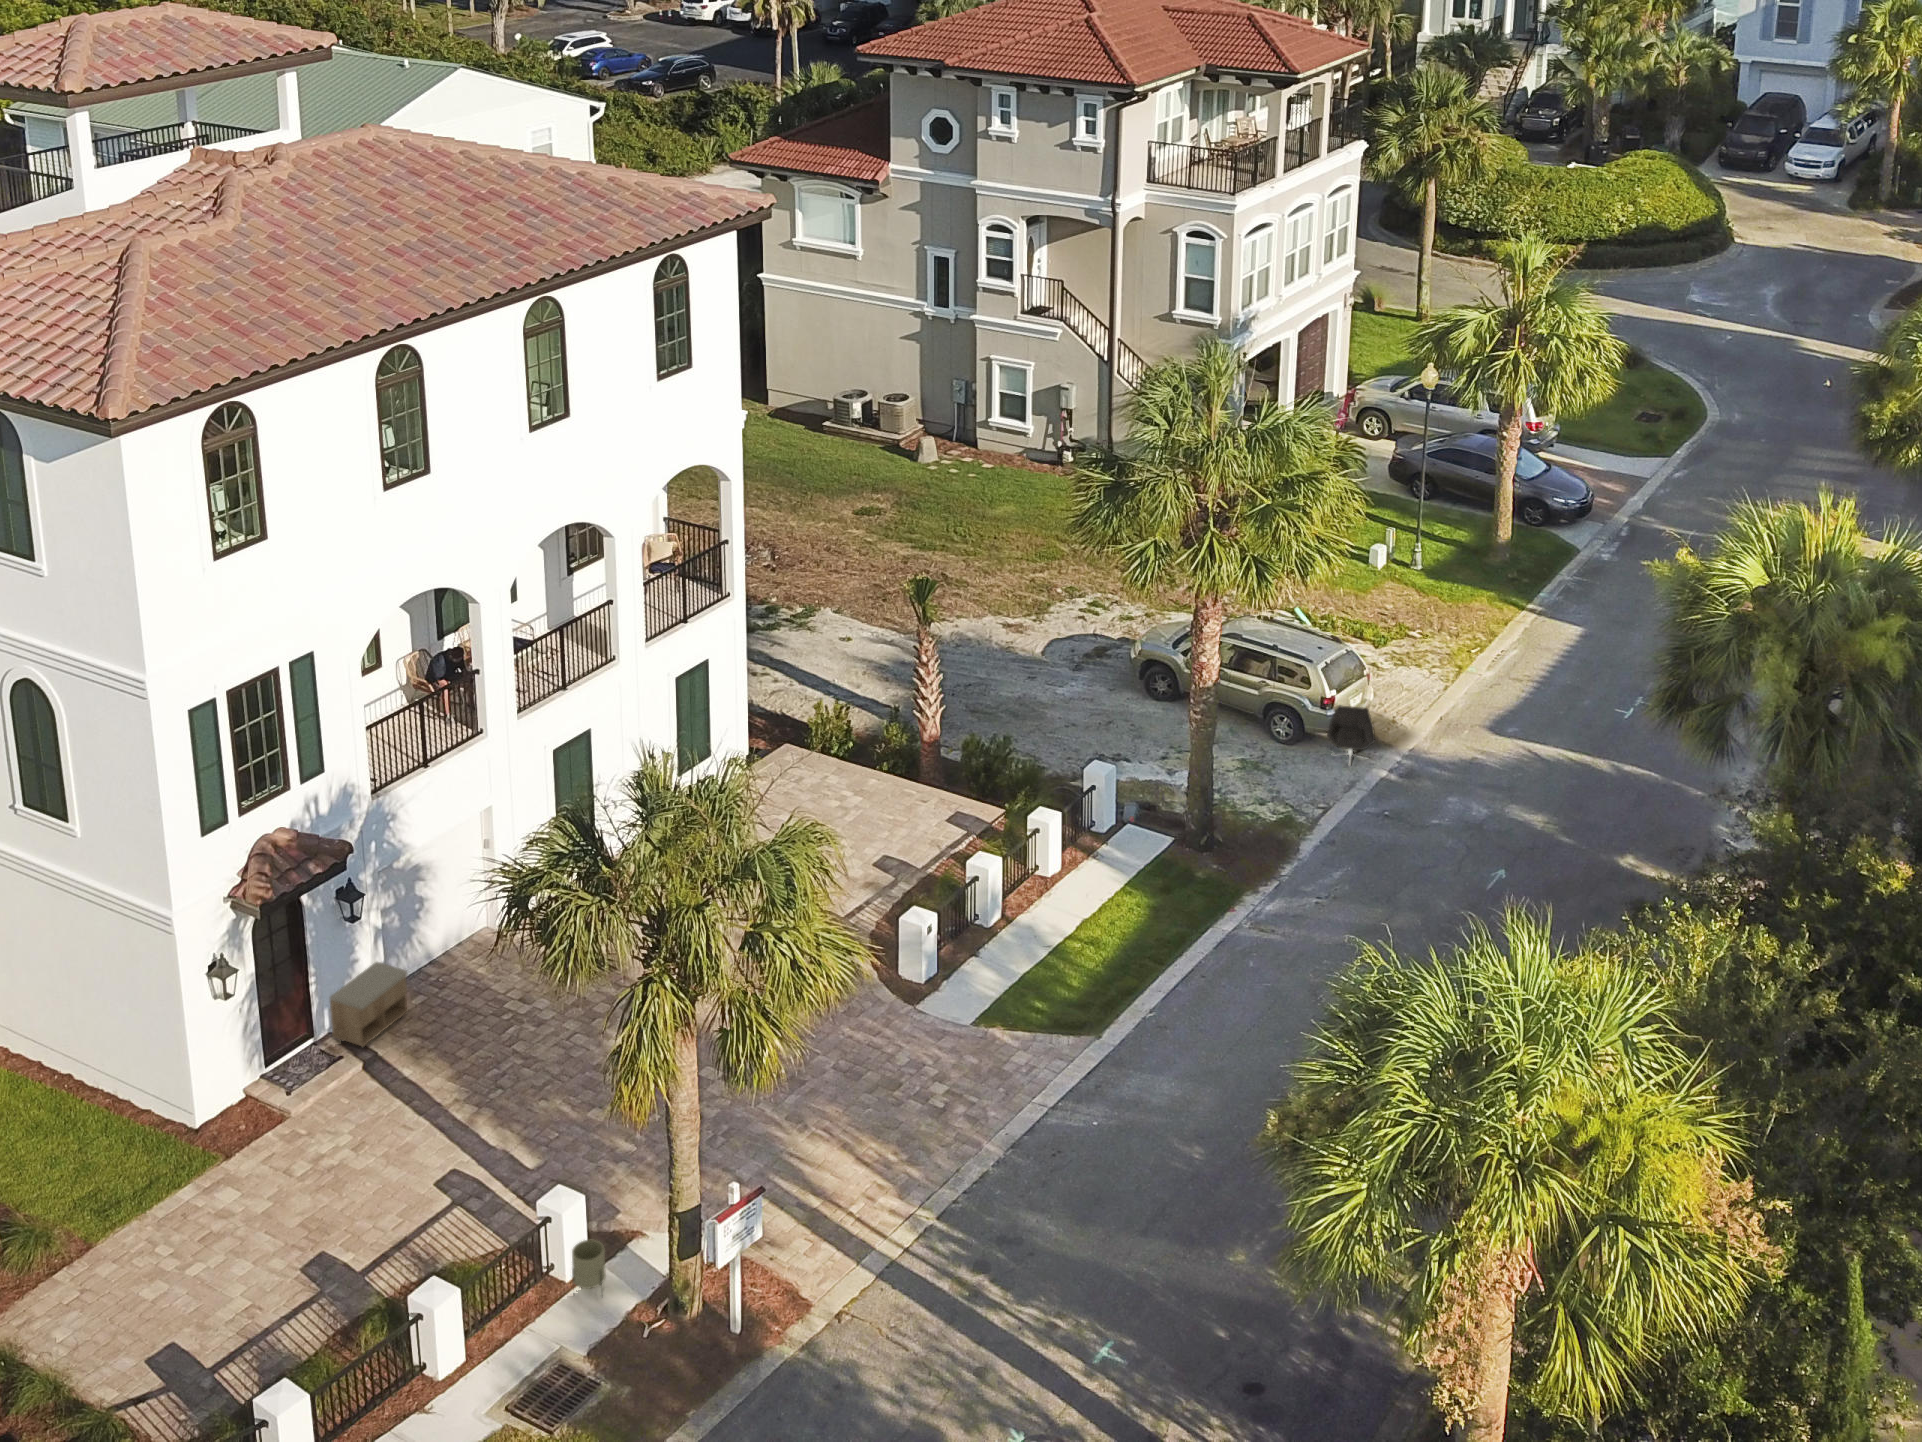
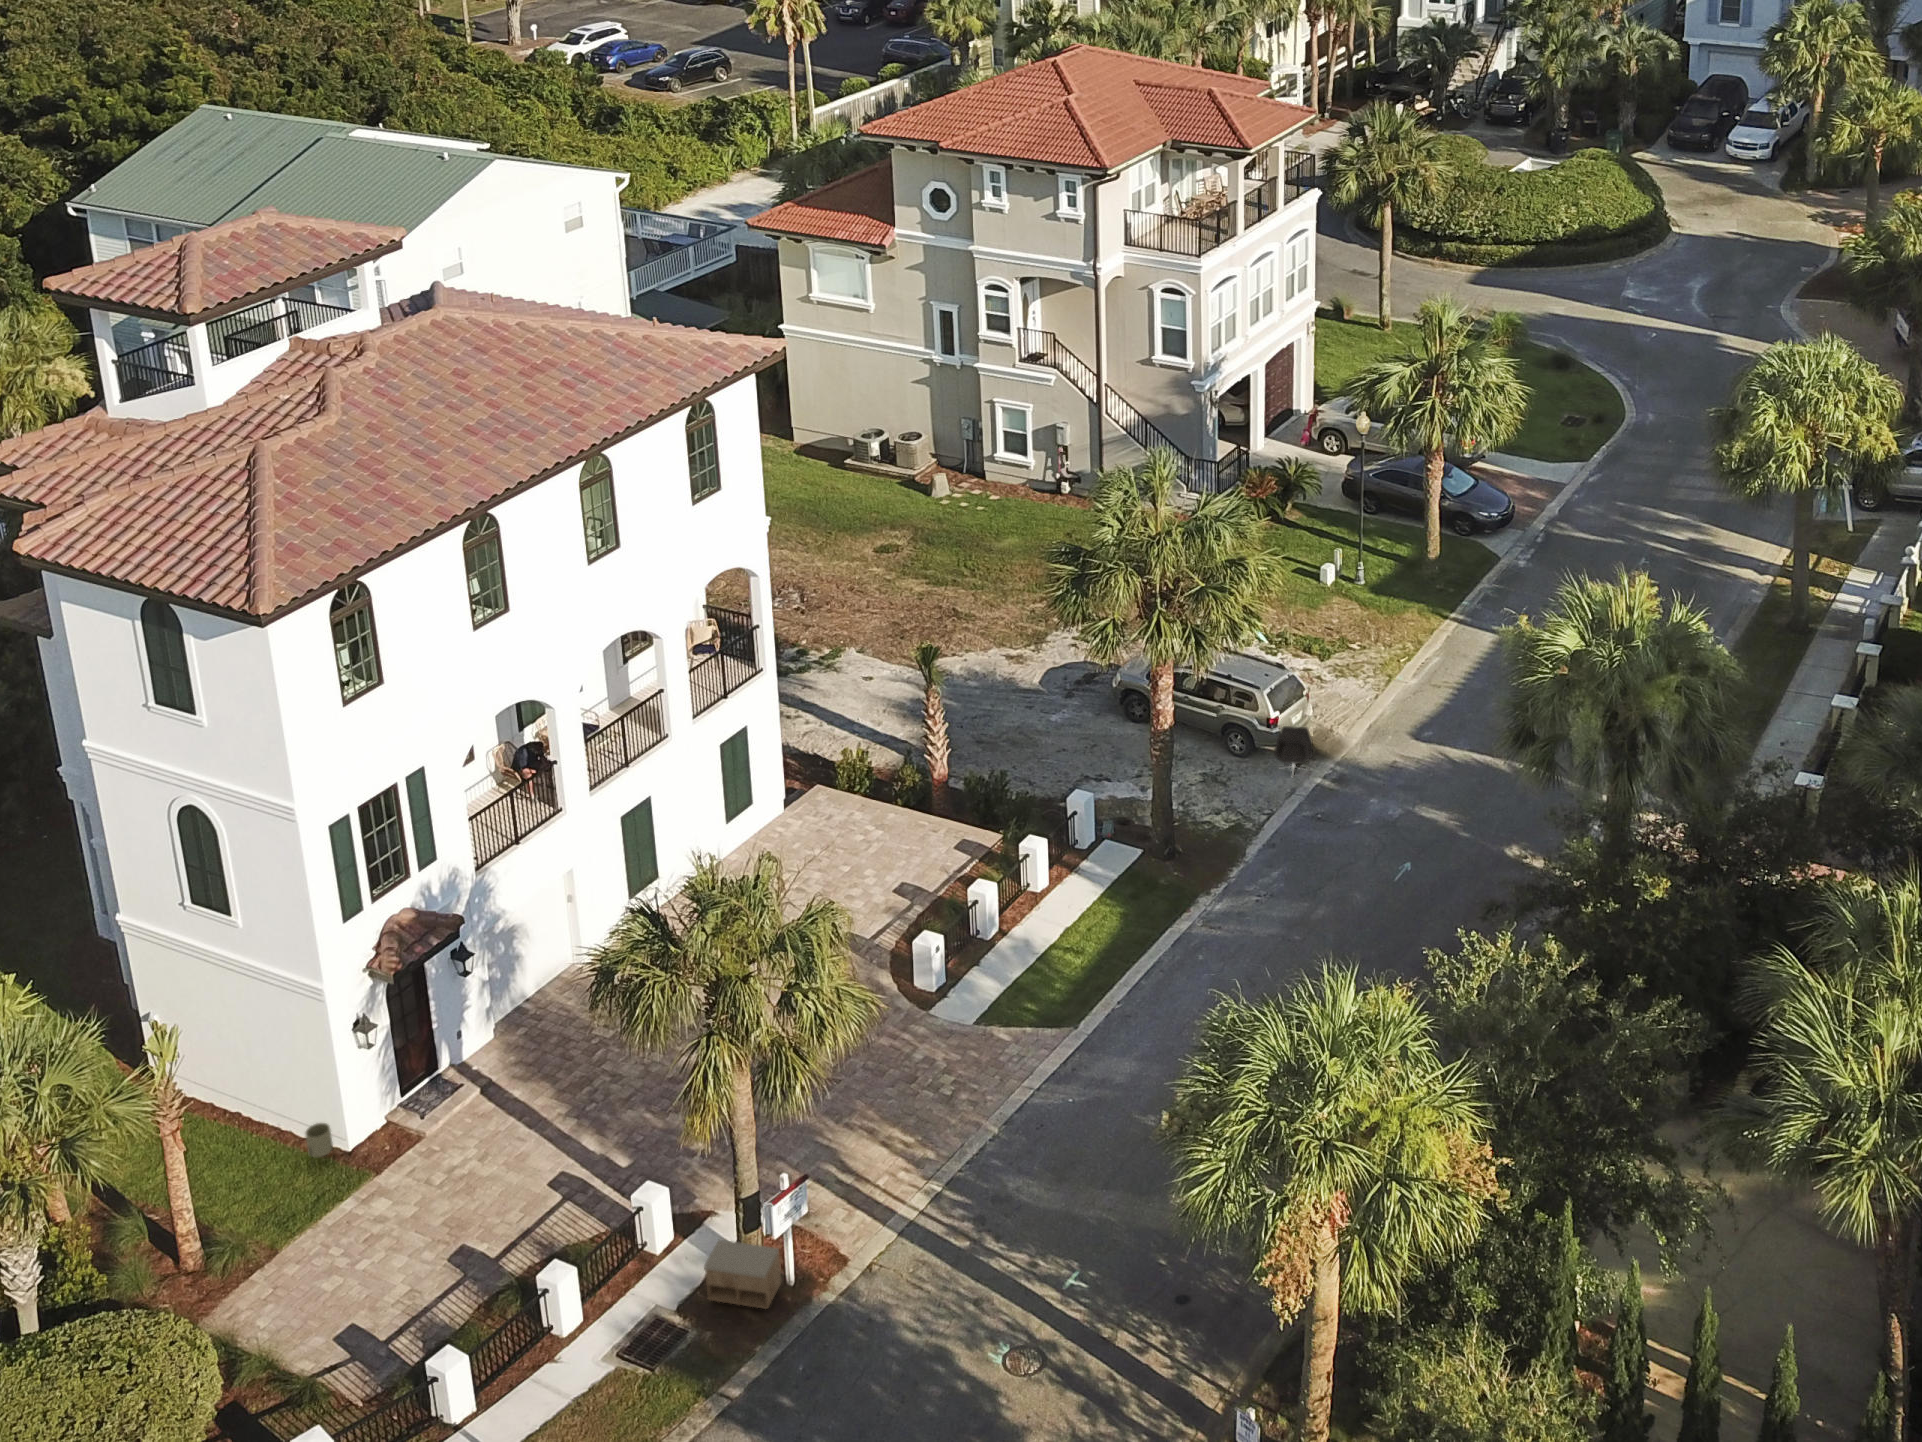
storage bench: present [330,962,408,1047] -> present [704,1240,781,1309]
planter: present [572,1240,606,1289] -> present [306,1123,333,1157]

